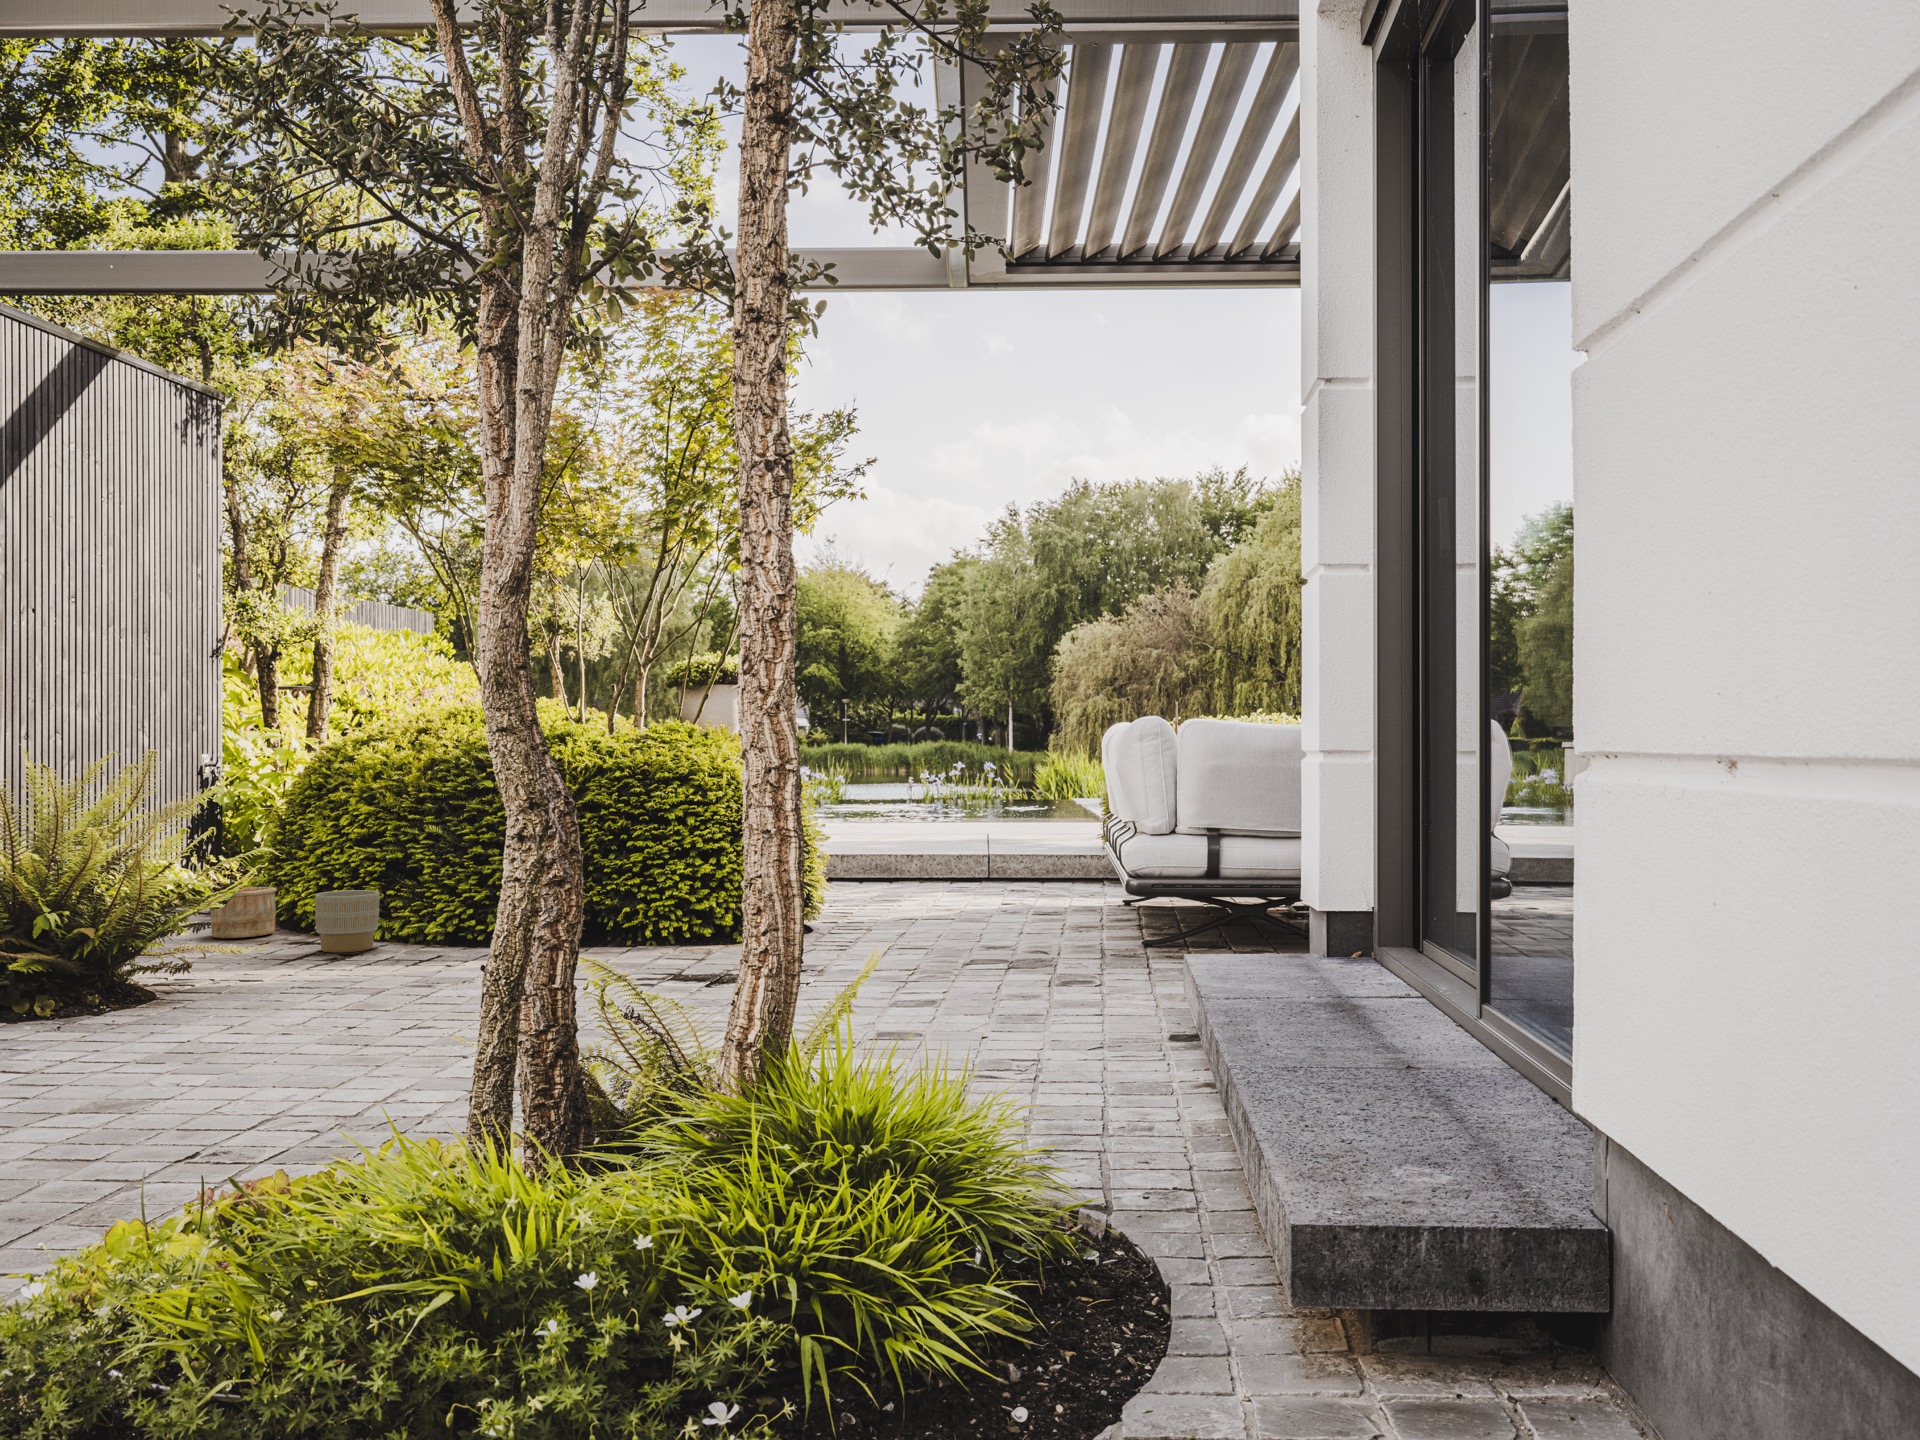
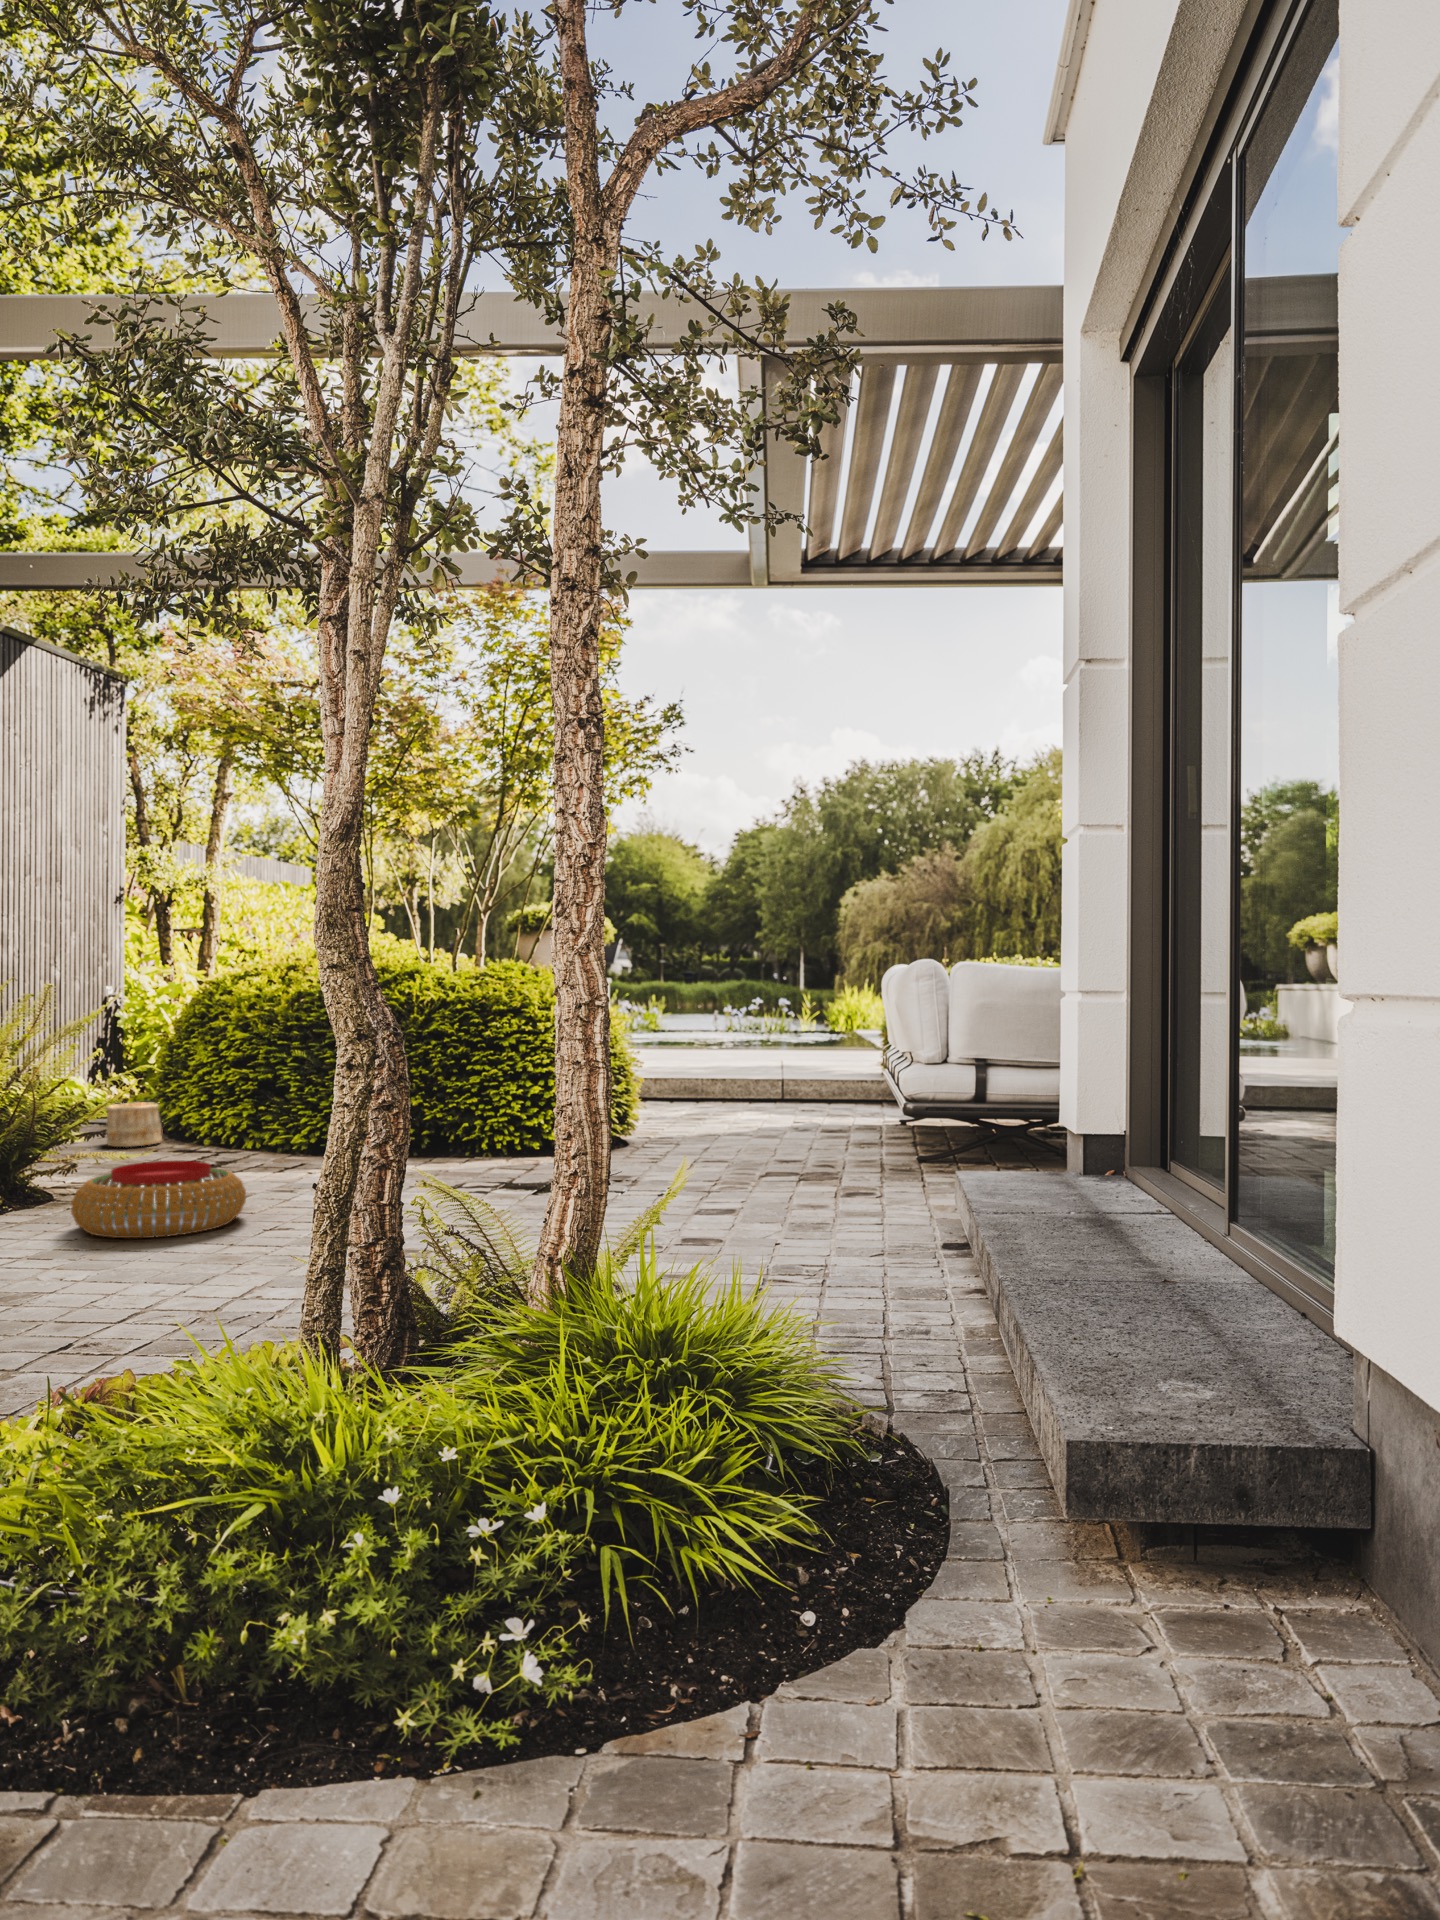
planter: present [315,890,380,953] -> none [195,1106,251,1161]
pouf: none [182,951,381,1038] -> present [71,1161,246,1238]

